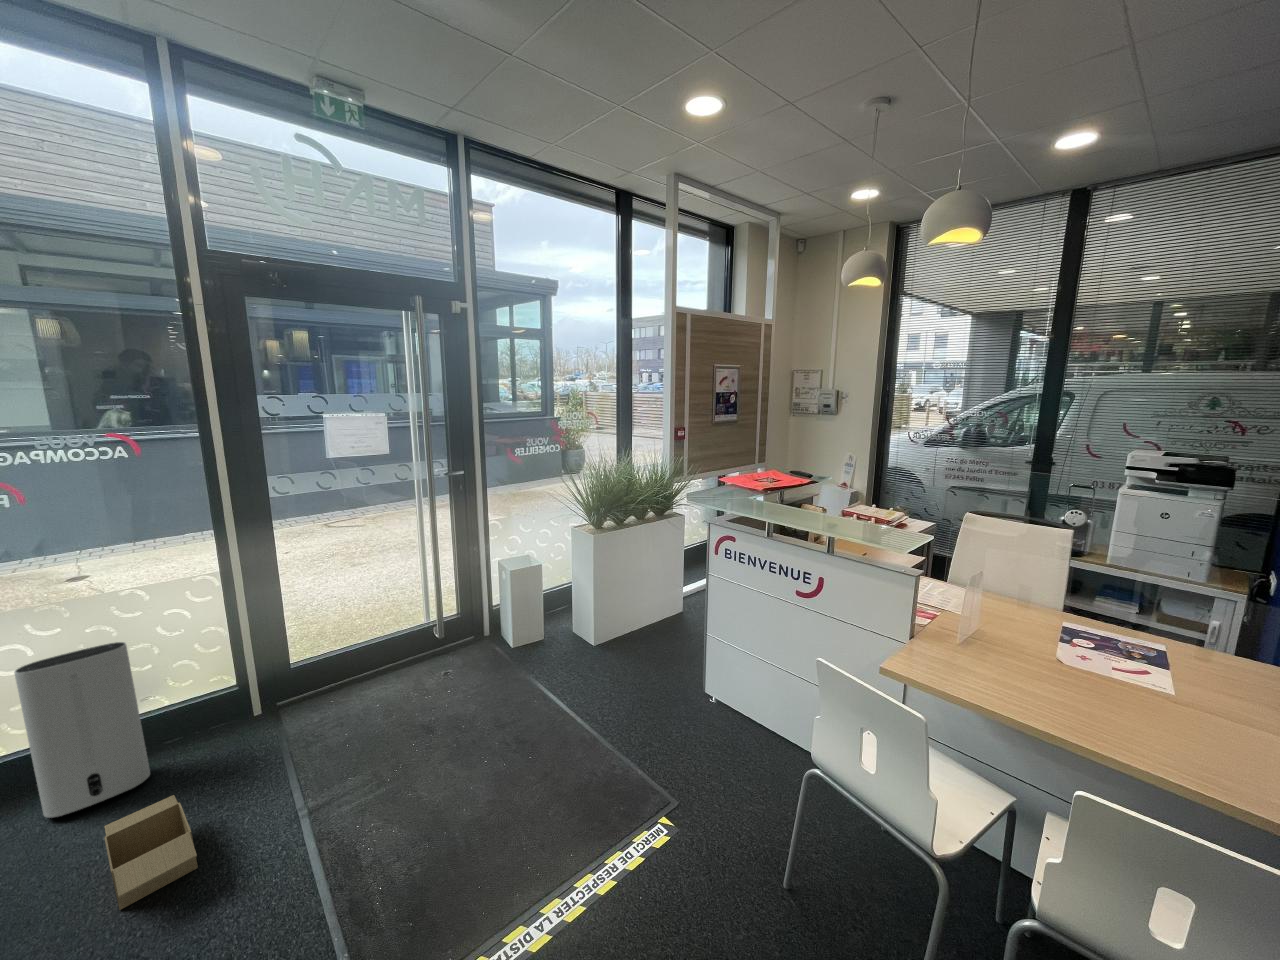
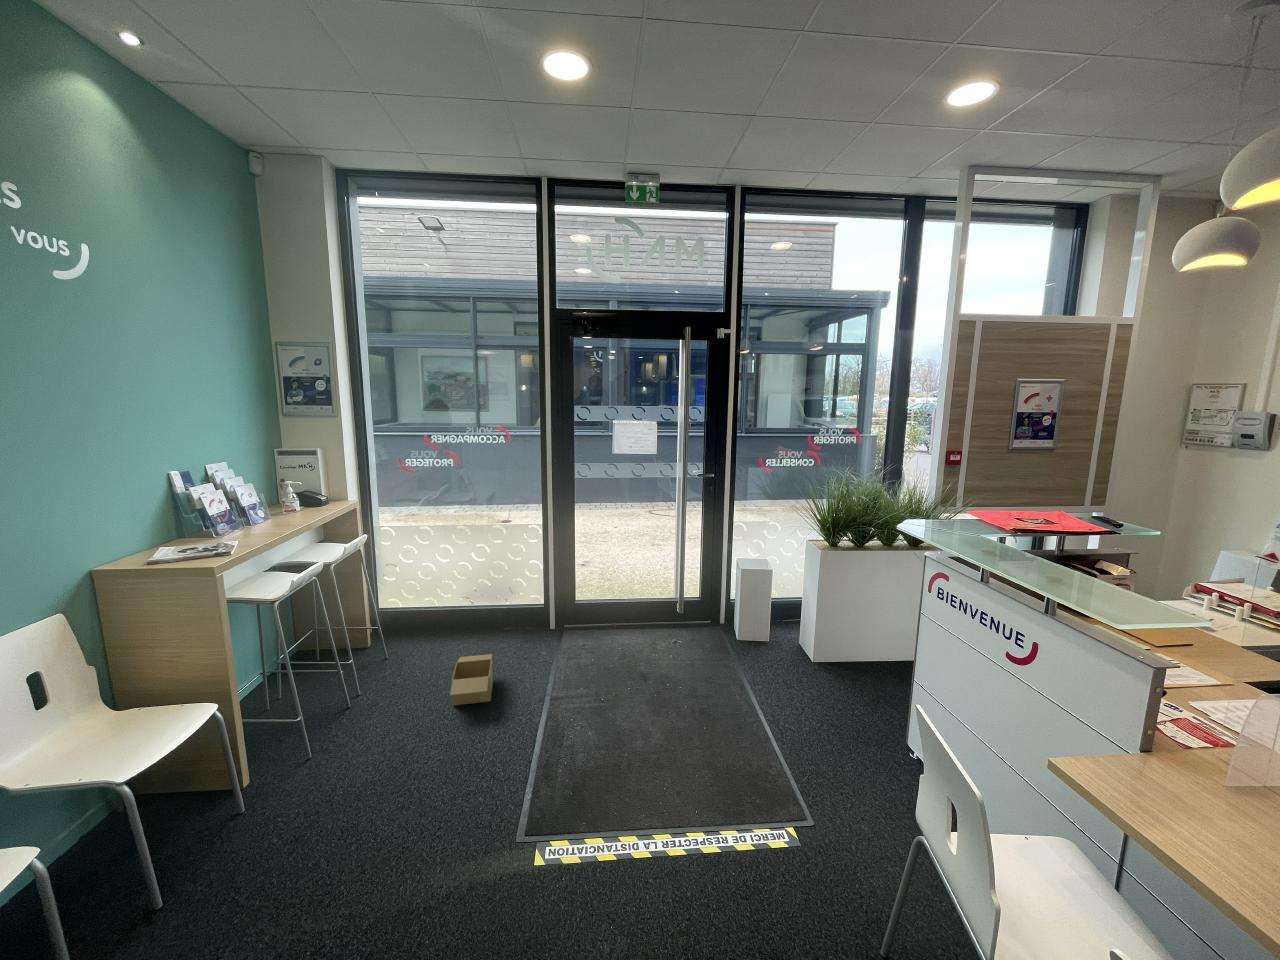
air purifier: present [14,642,150,818] -> none [444,554,493,646]

